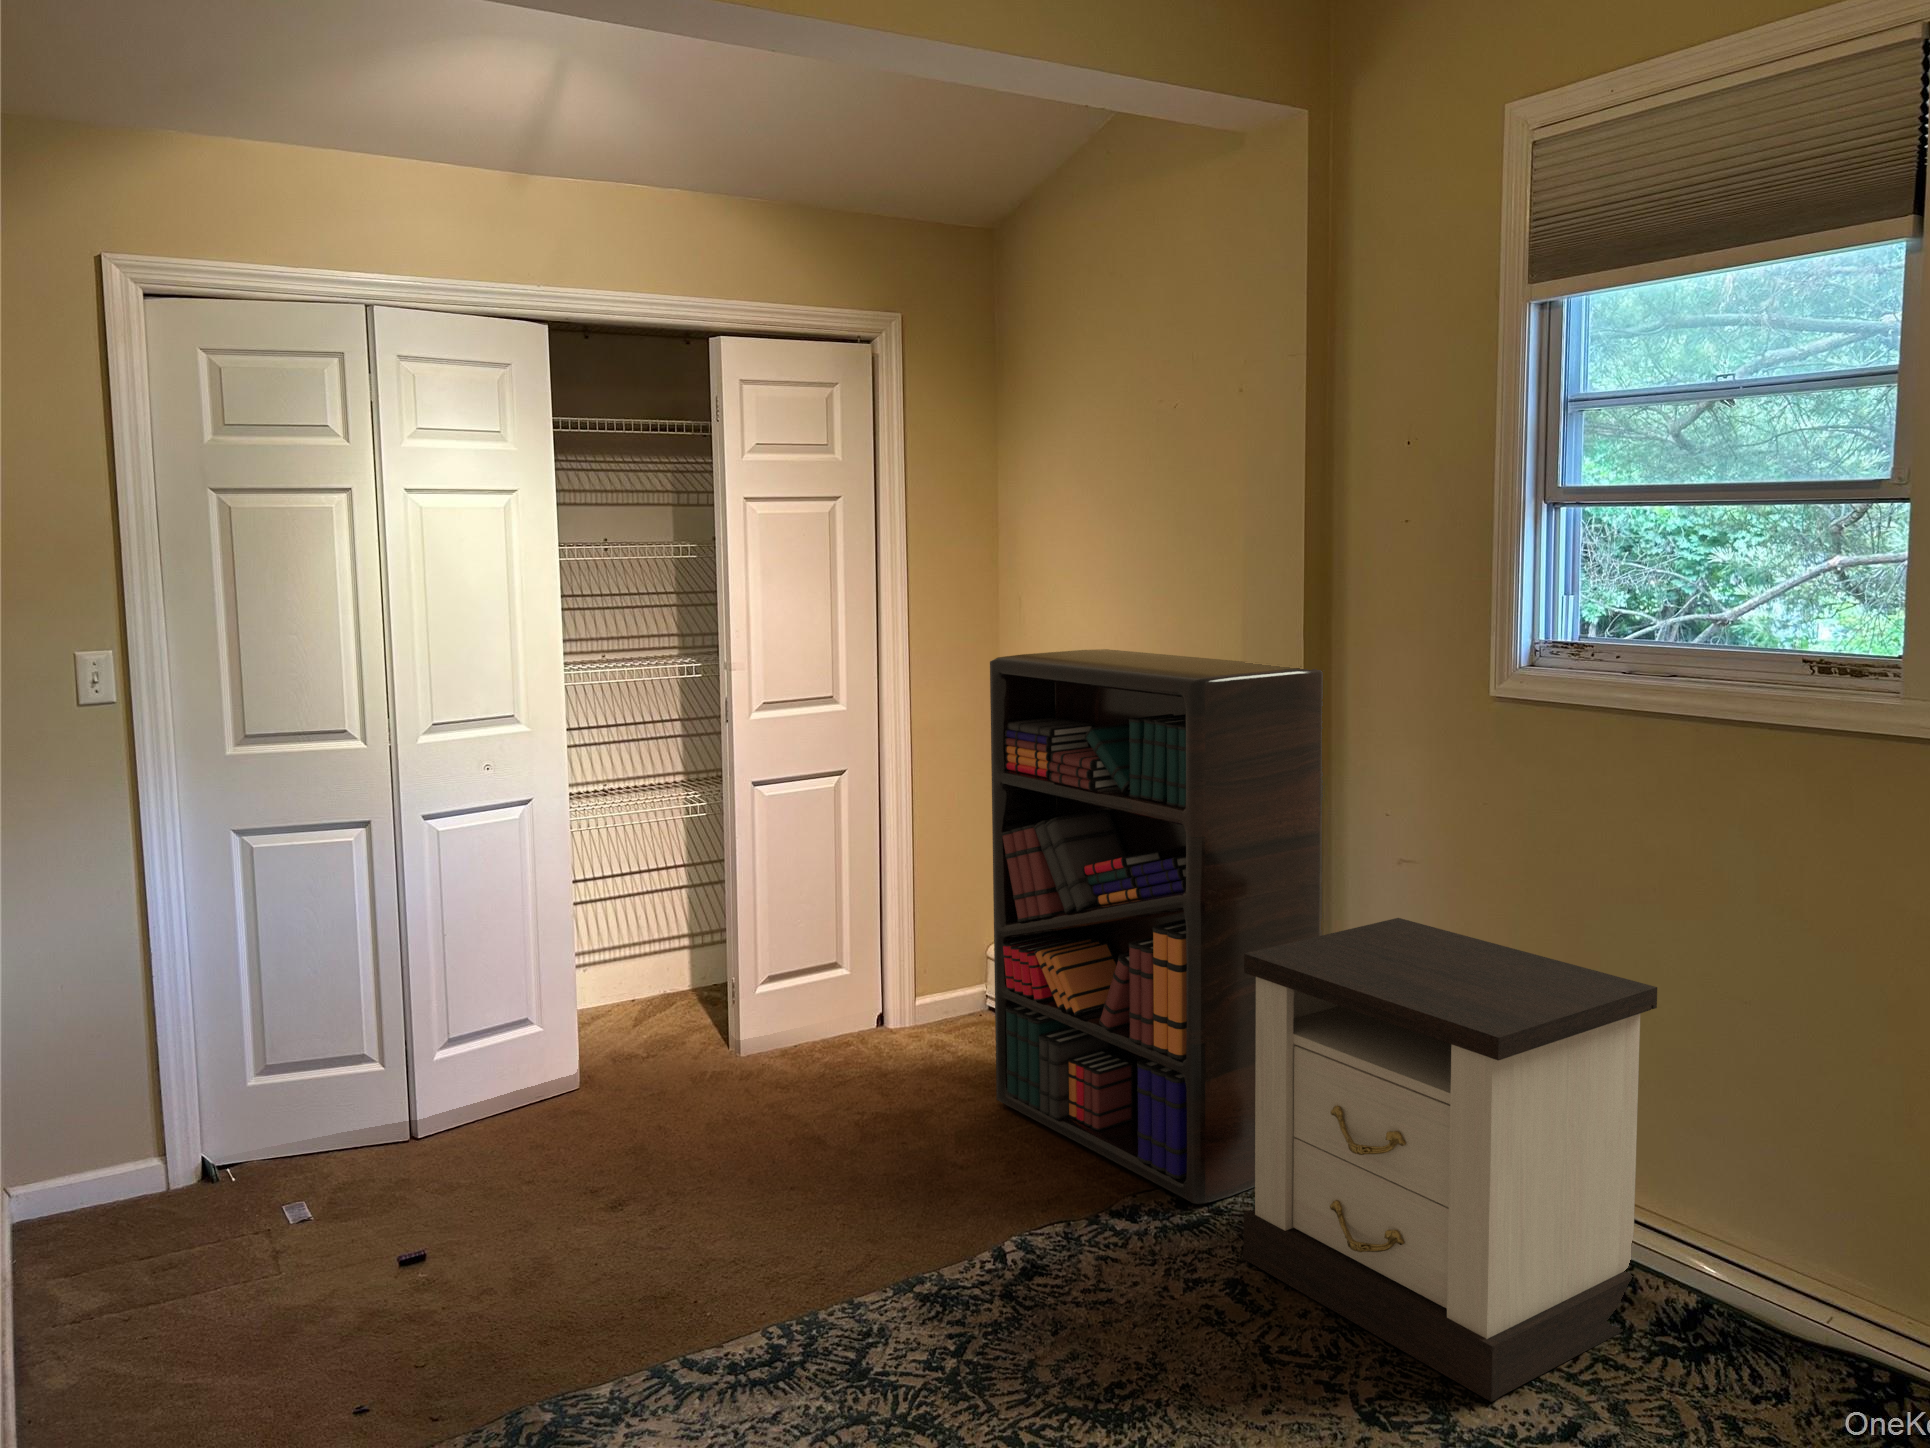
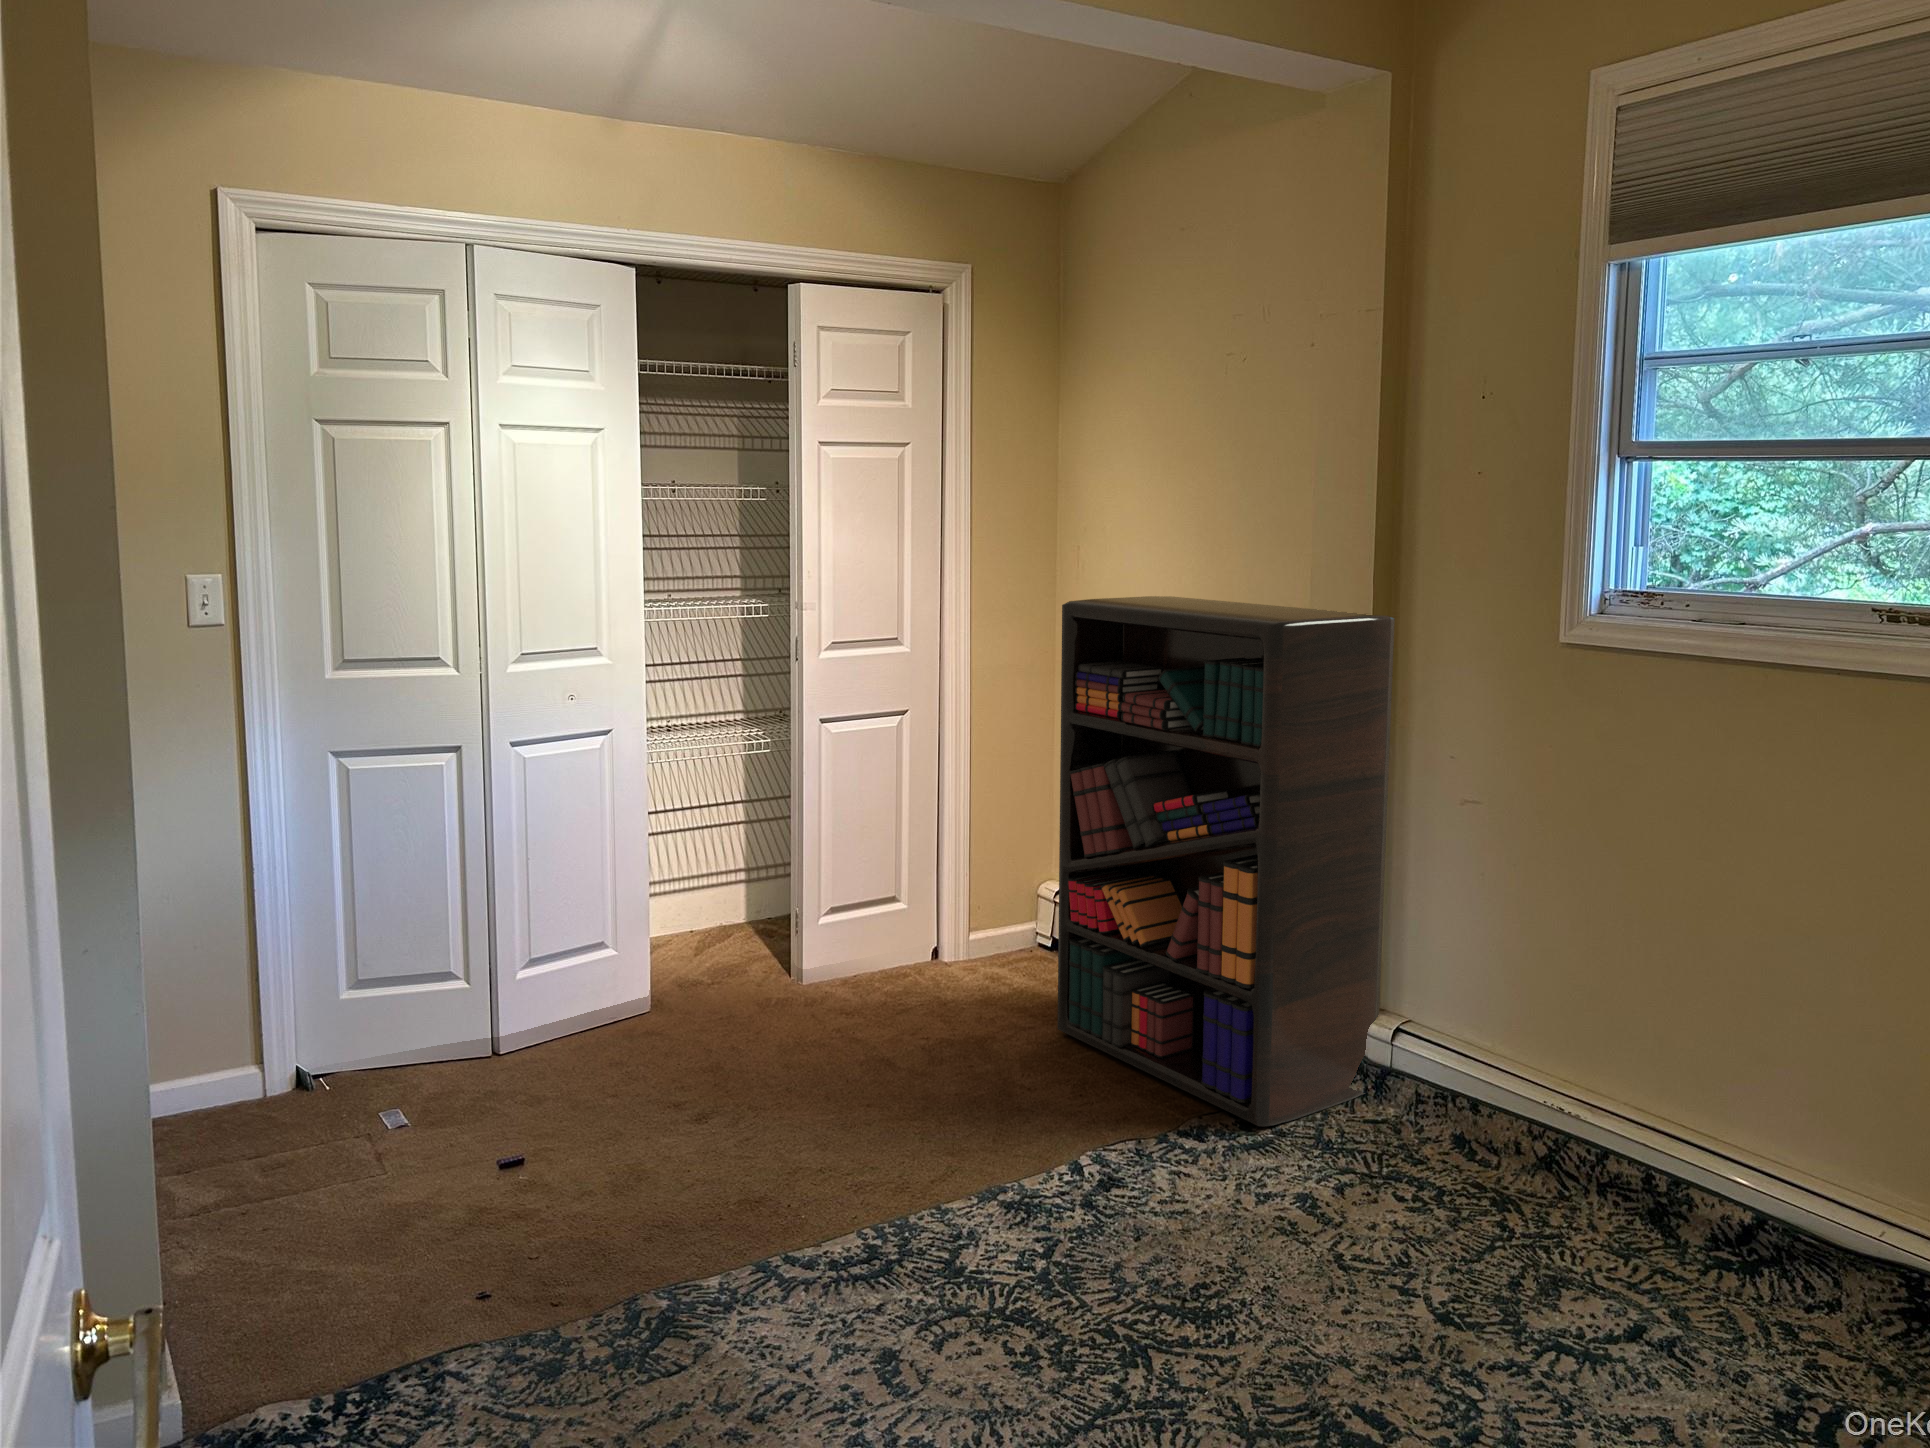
nightstand: present [1243,918,1657,1402] -> none [1310,856,1721,1307]

